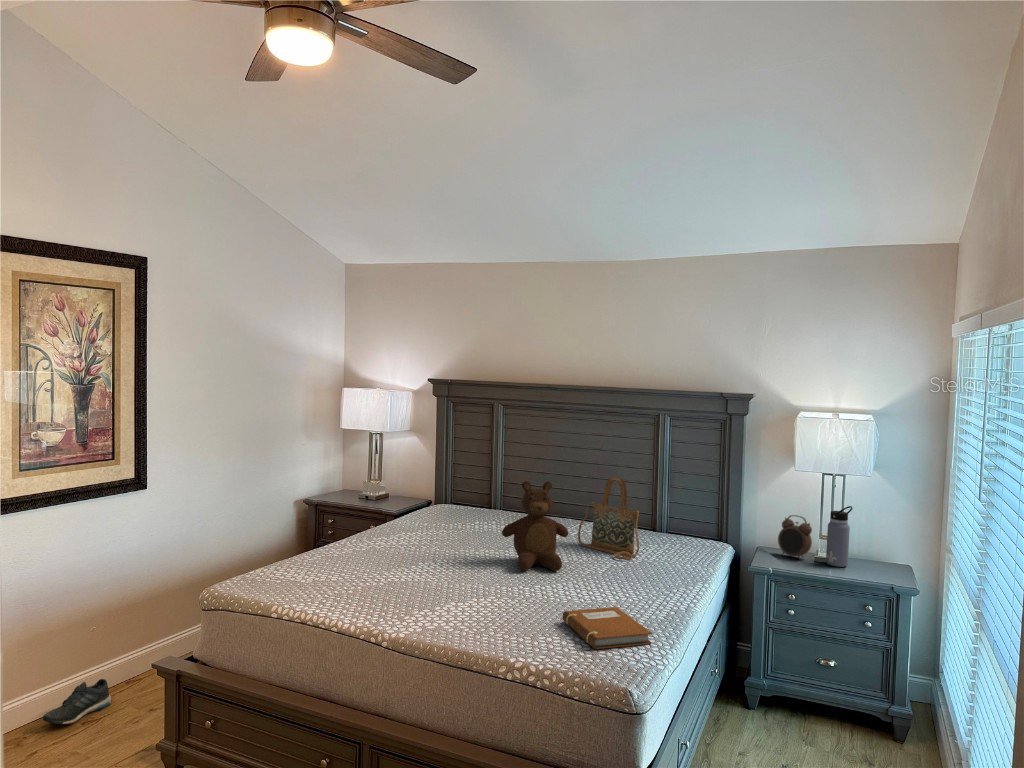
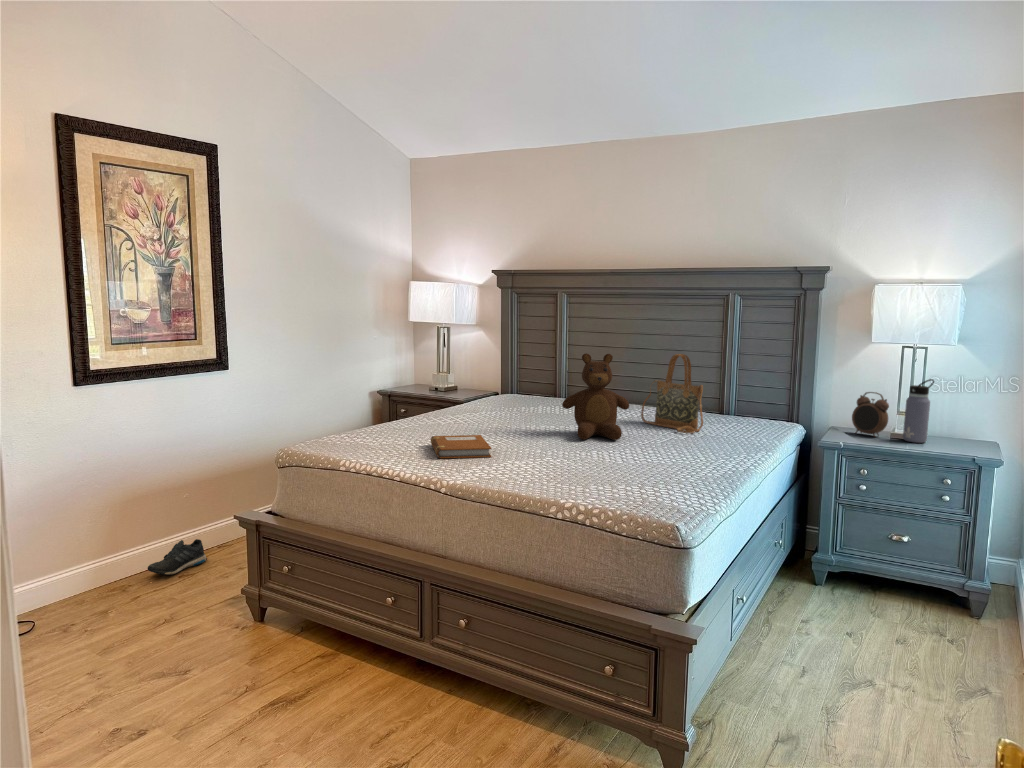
notebook: present [562,607,652,649] -> present [431,435,491,458]

